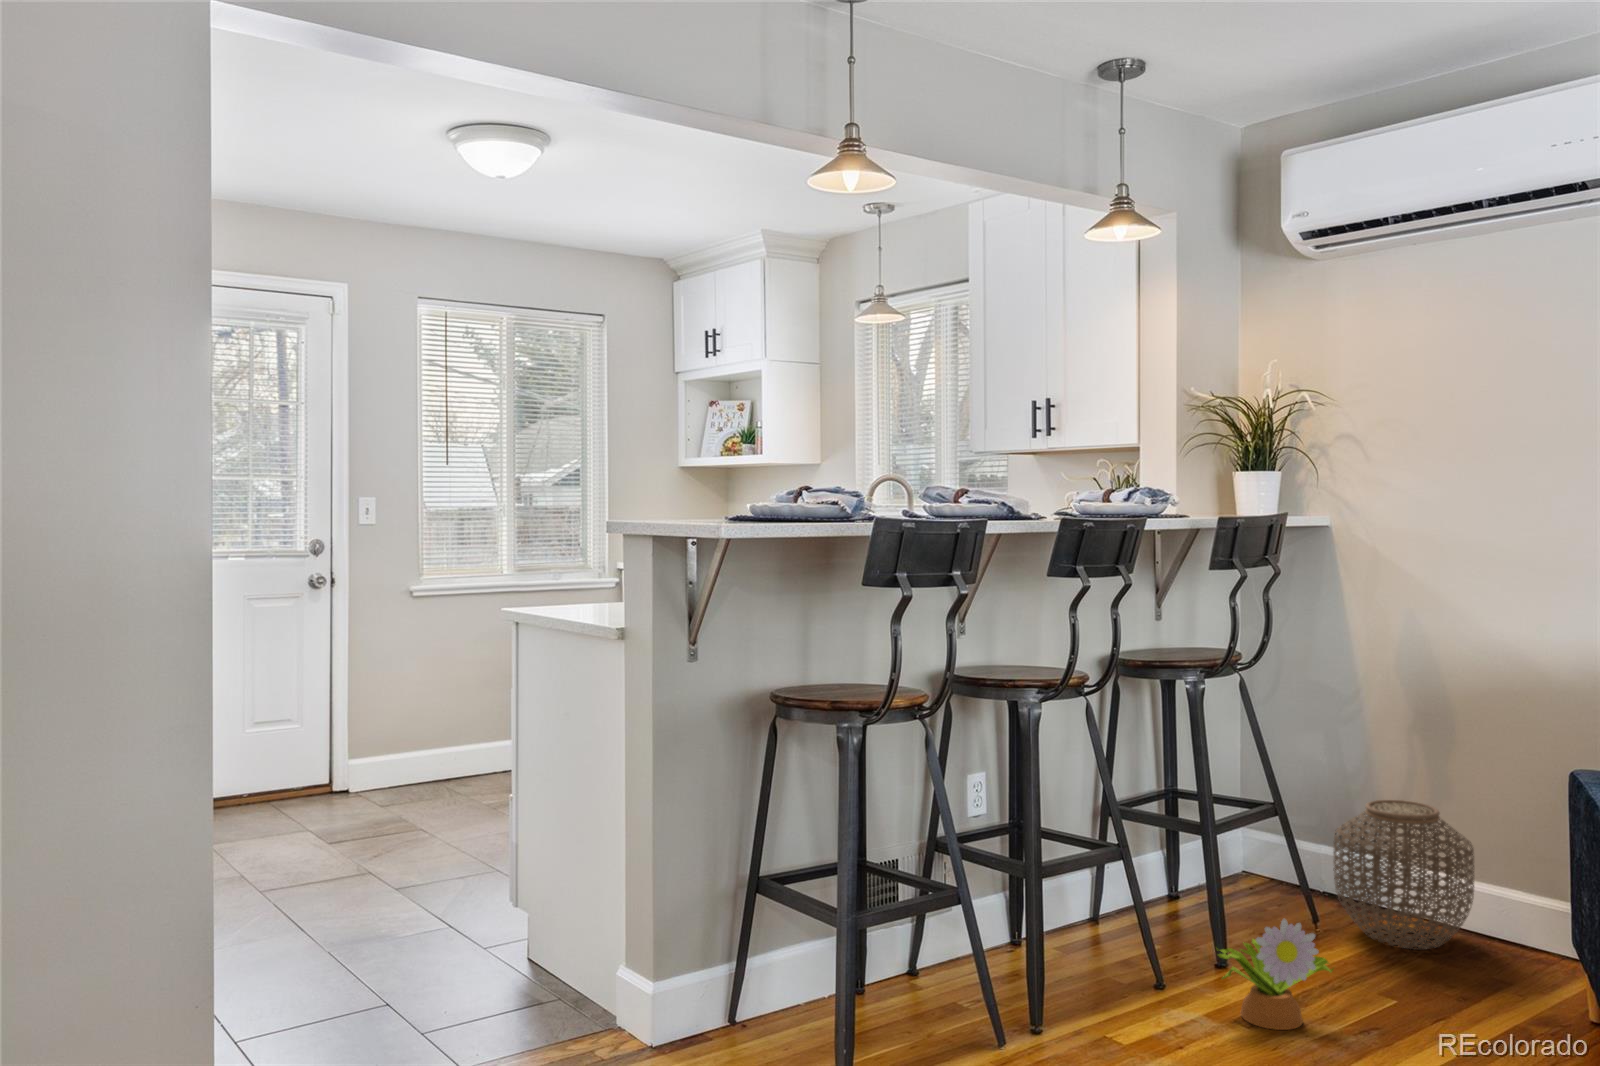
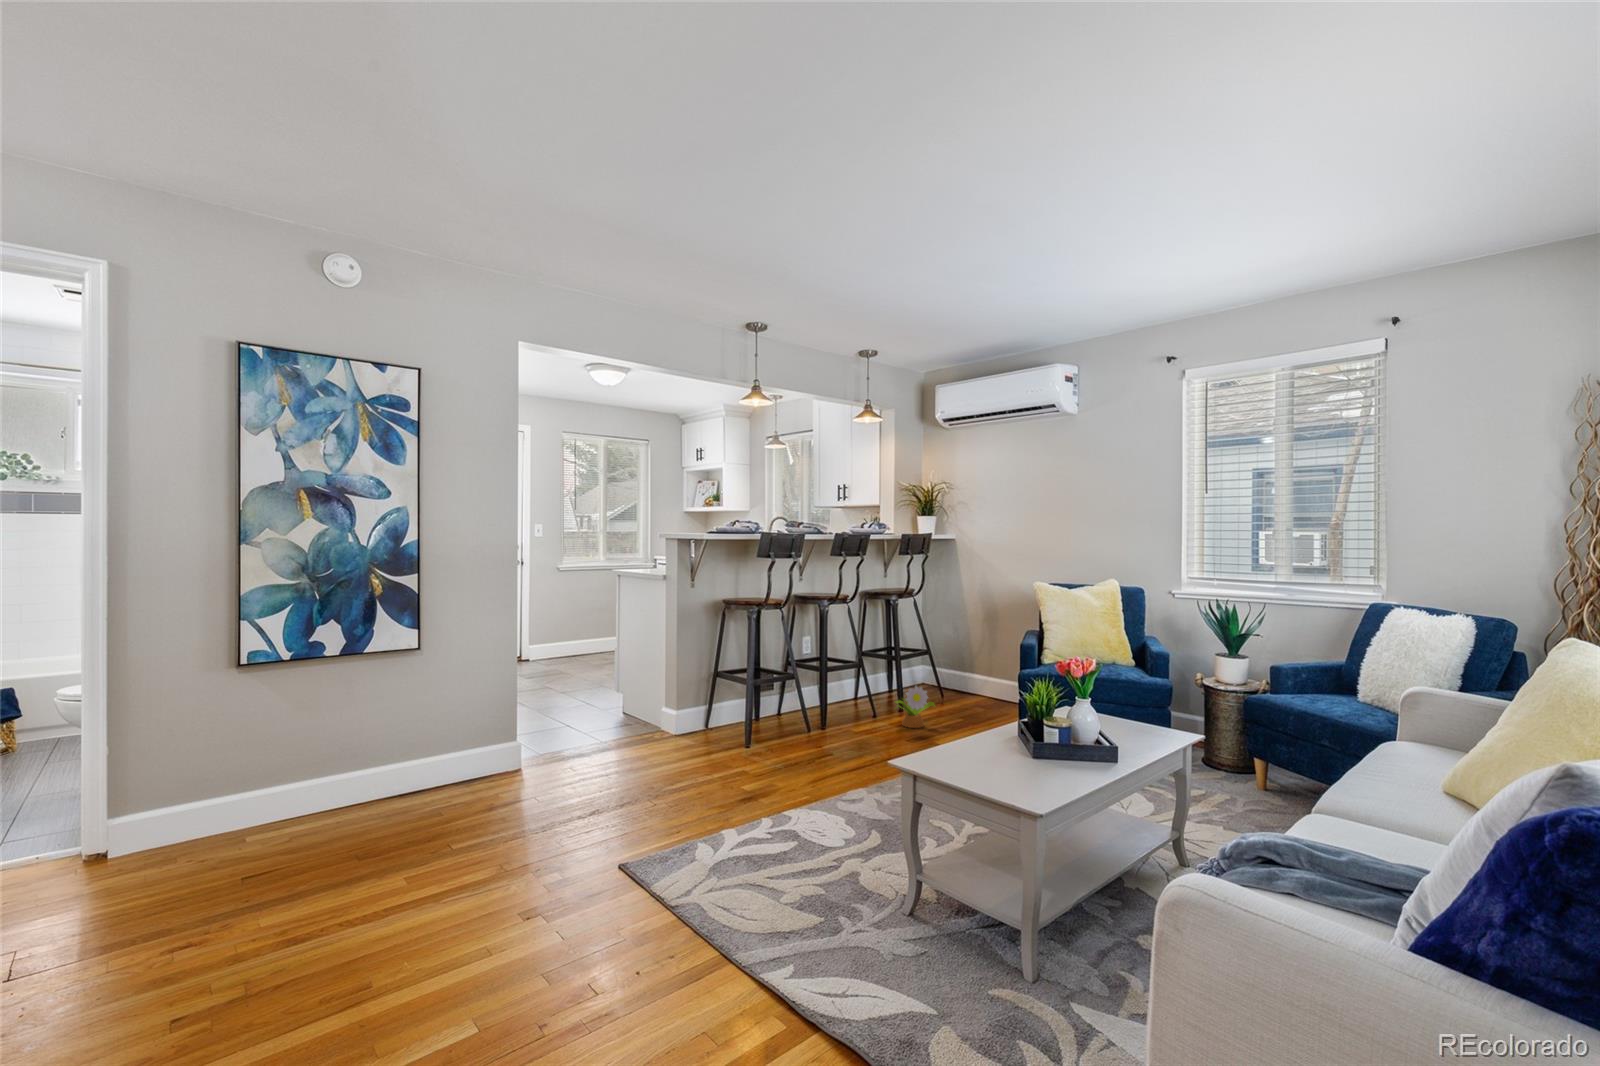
woven basket: present [1333,800,1474,949] -> none [949,649,1001,706]

